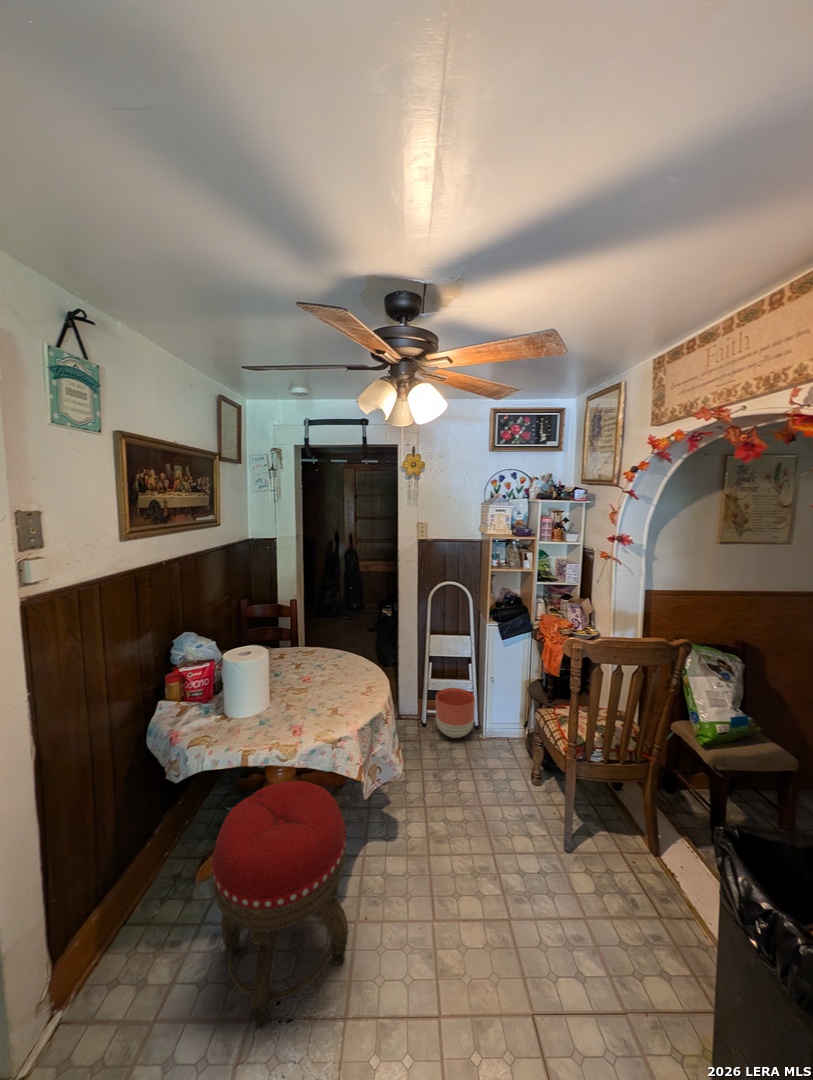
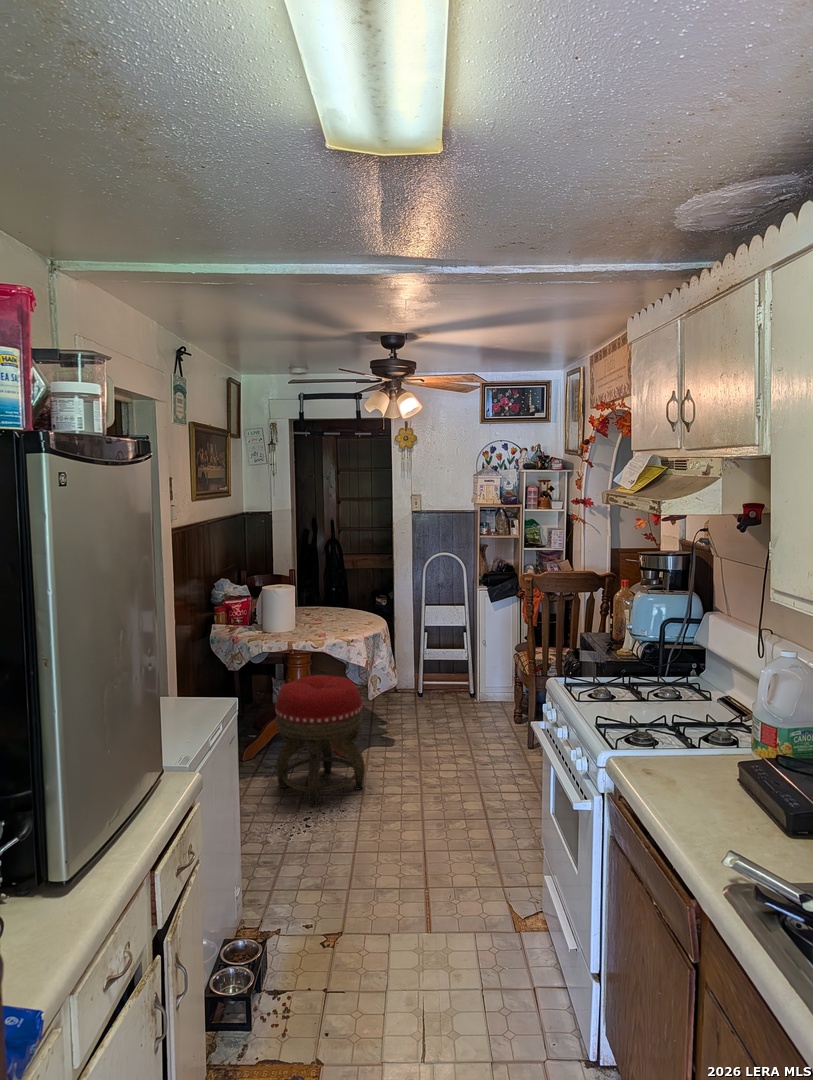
planter: present [436,688,475,738] -> none [431,656,468,700]

